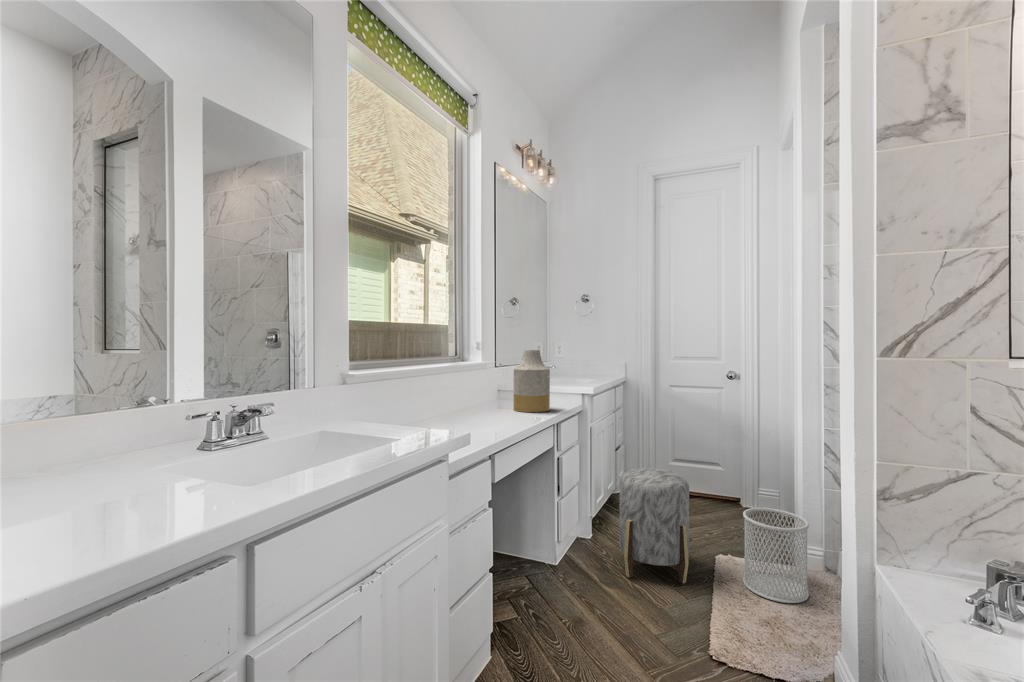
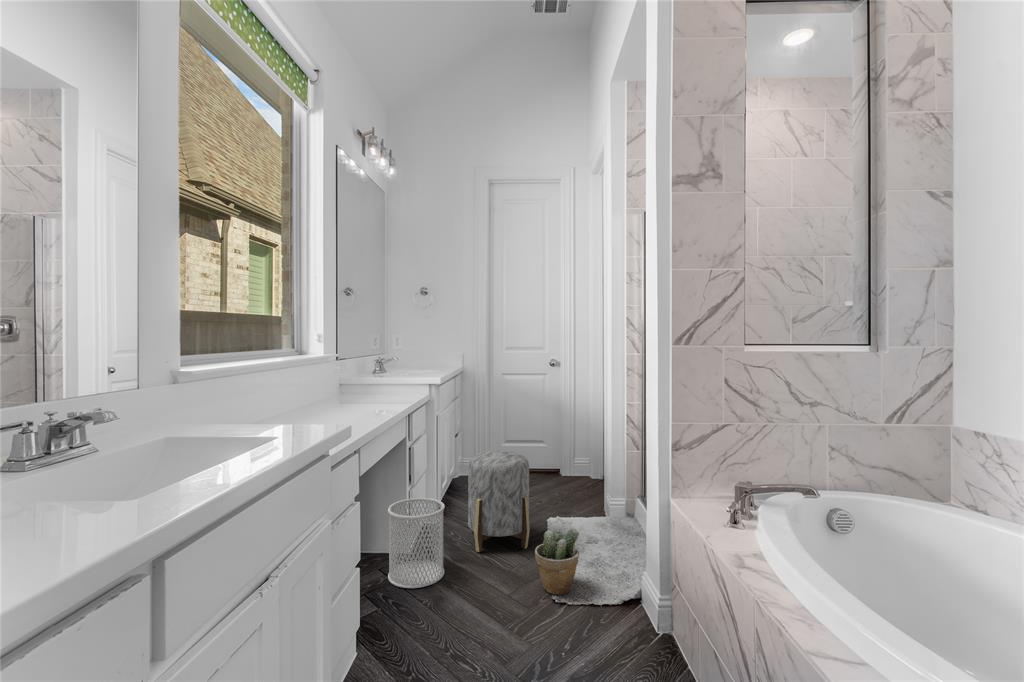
vase: present [513,350,550,412] -> none [361,343,399,406]
wastebasket: present [743,508,809,603] -> present [388,498,445,588]
potted plant: none [689,572,745,652] -> present [535,528,579,595]

